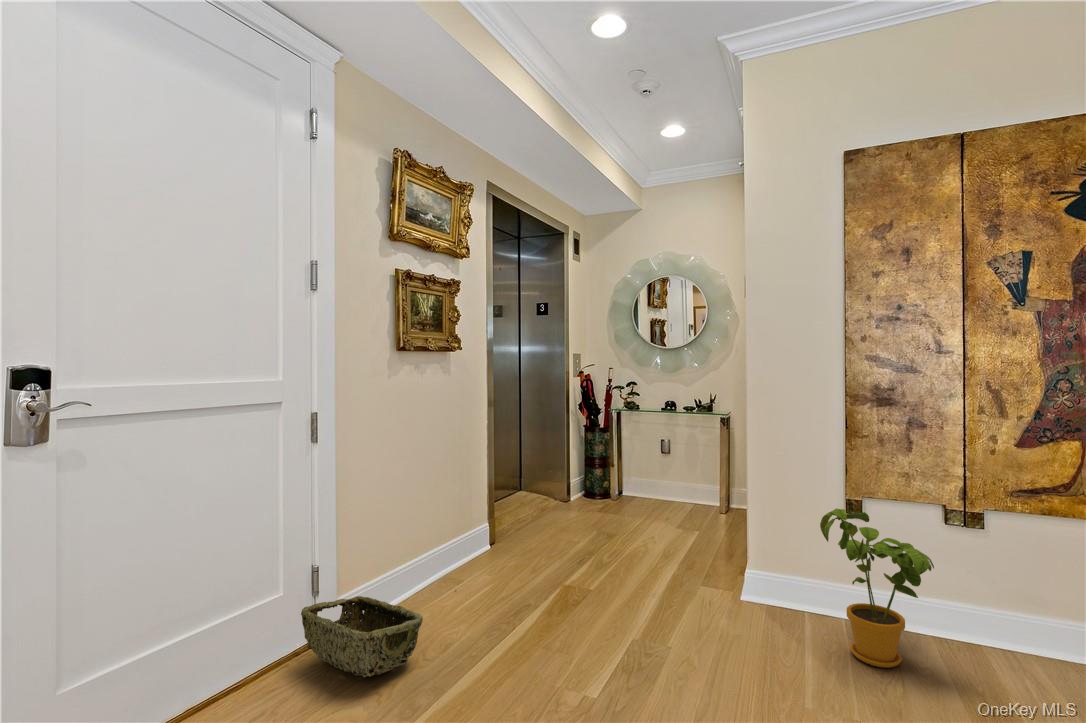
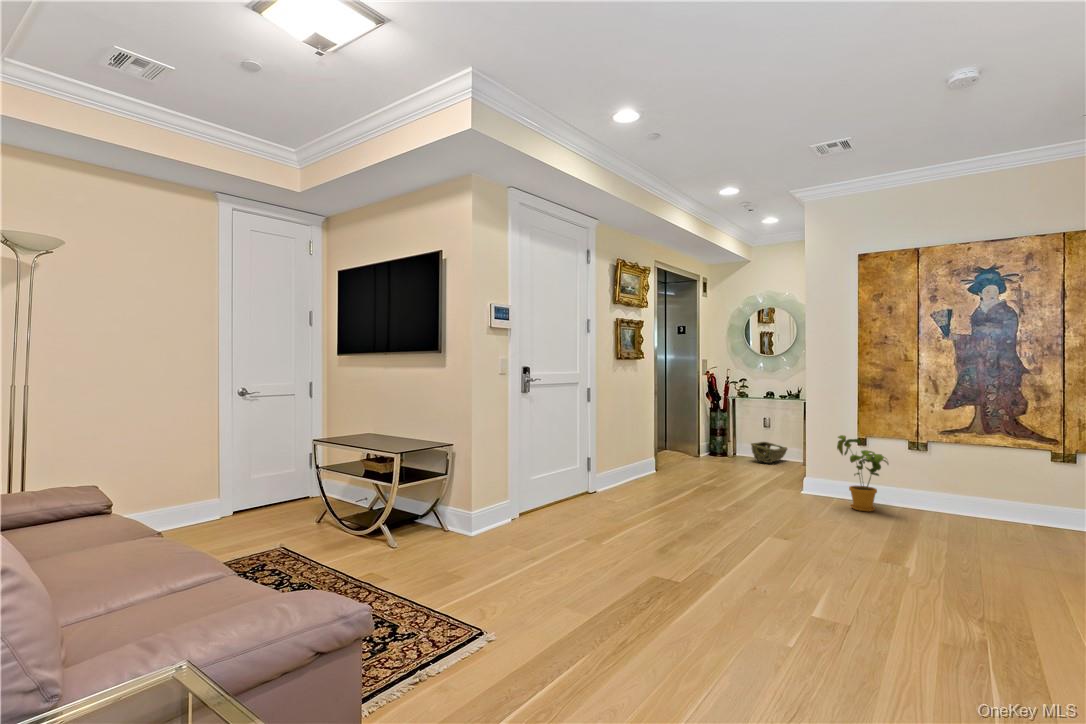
woven basket: present [301,596,423,677] -> present [751,442,787,463]

